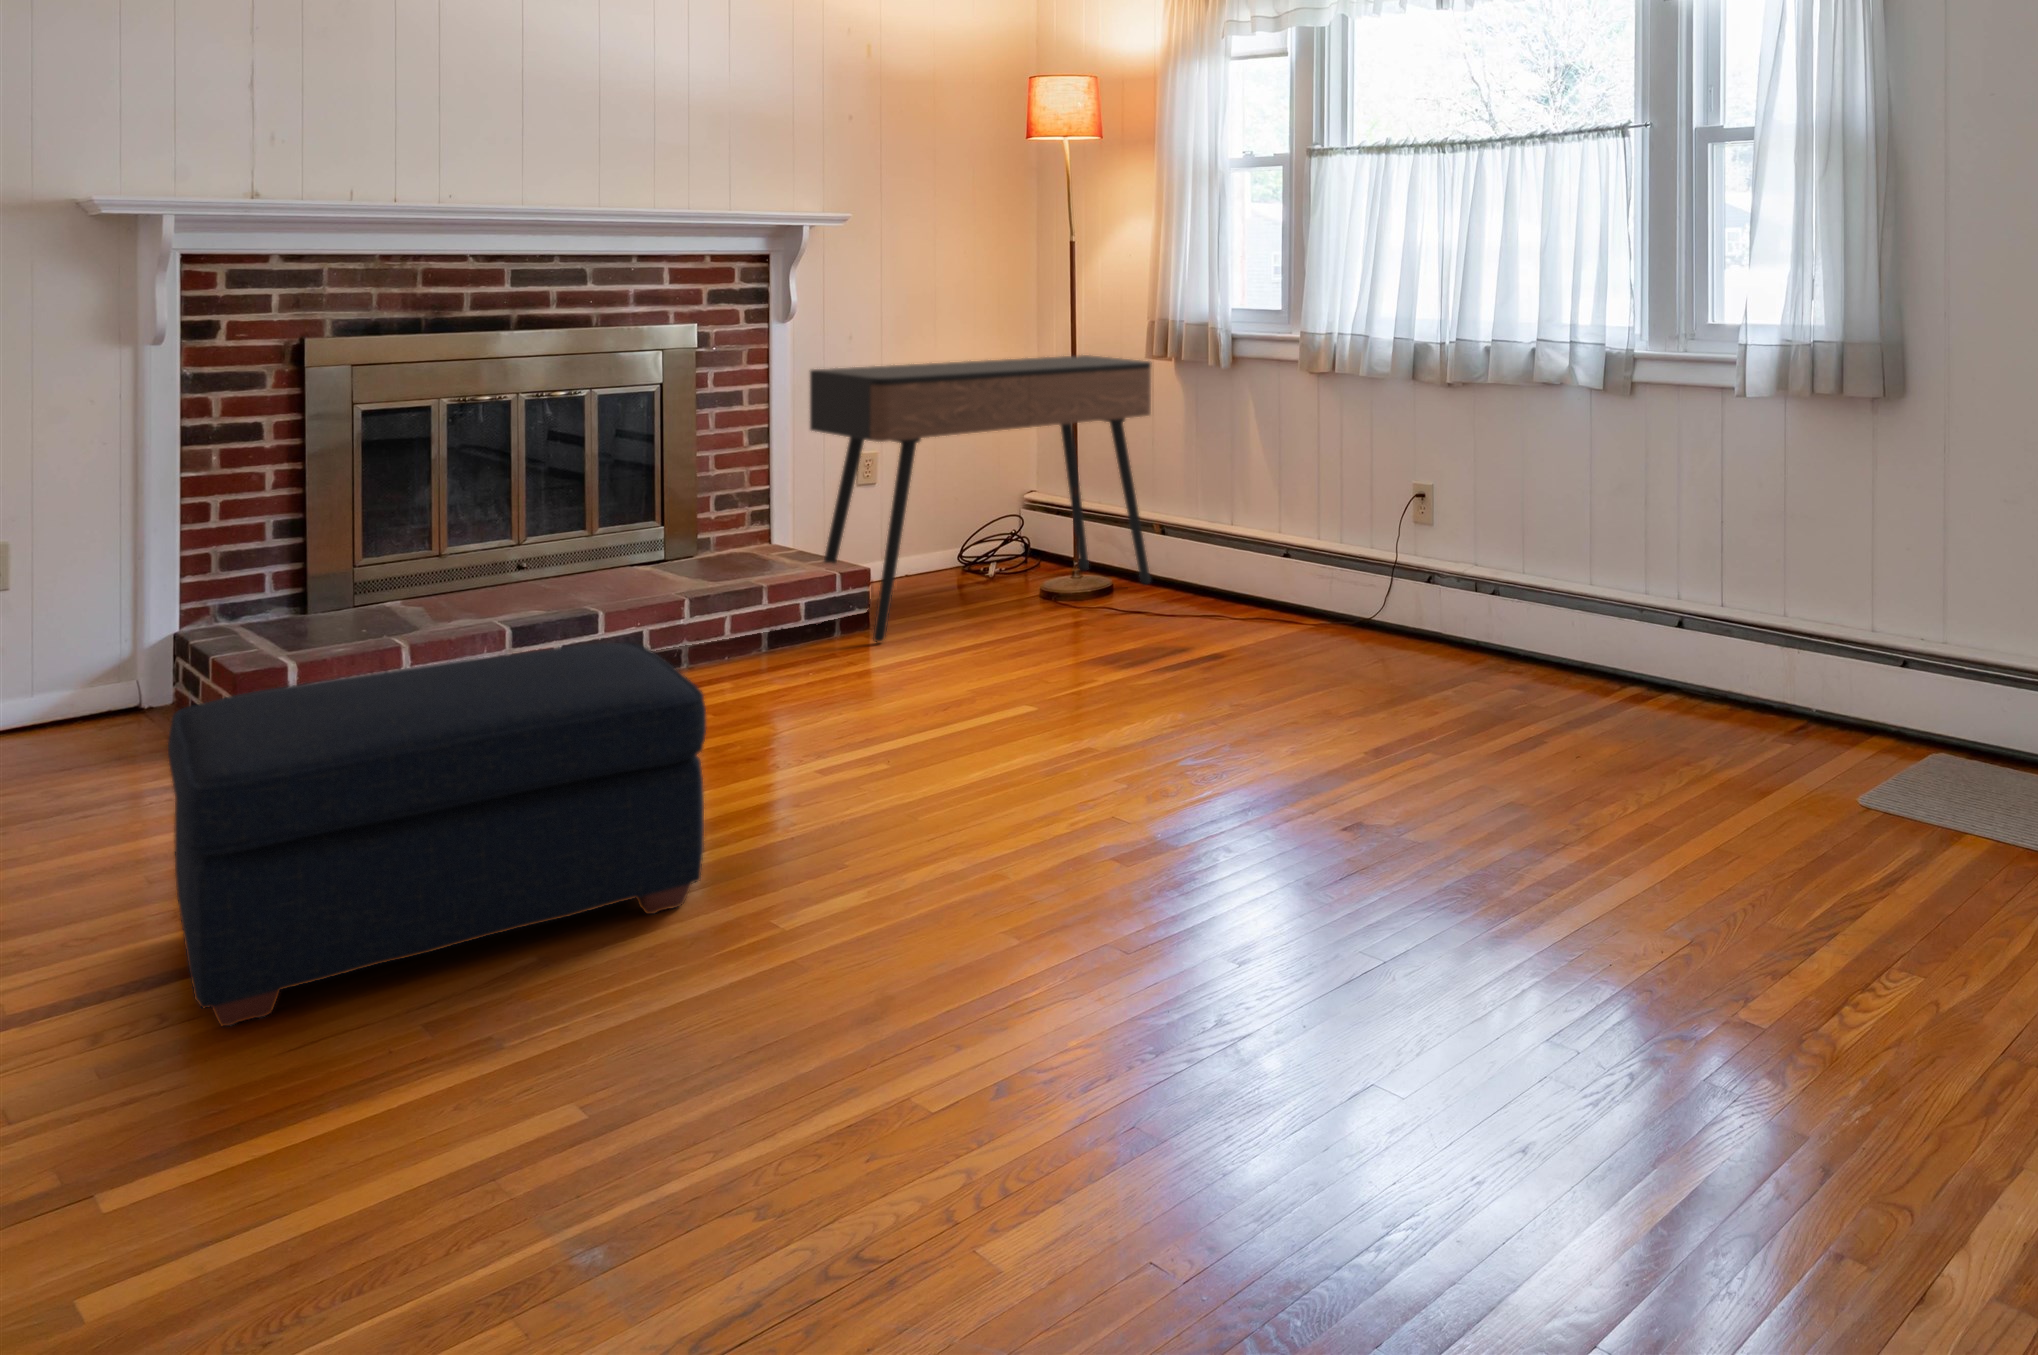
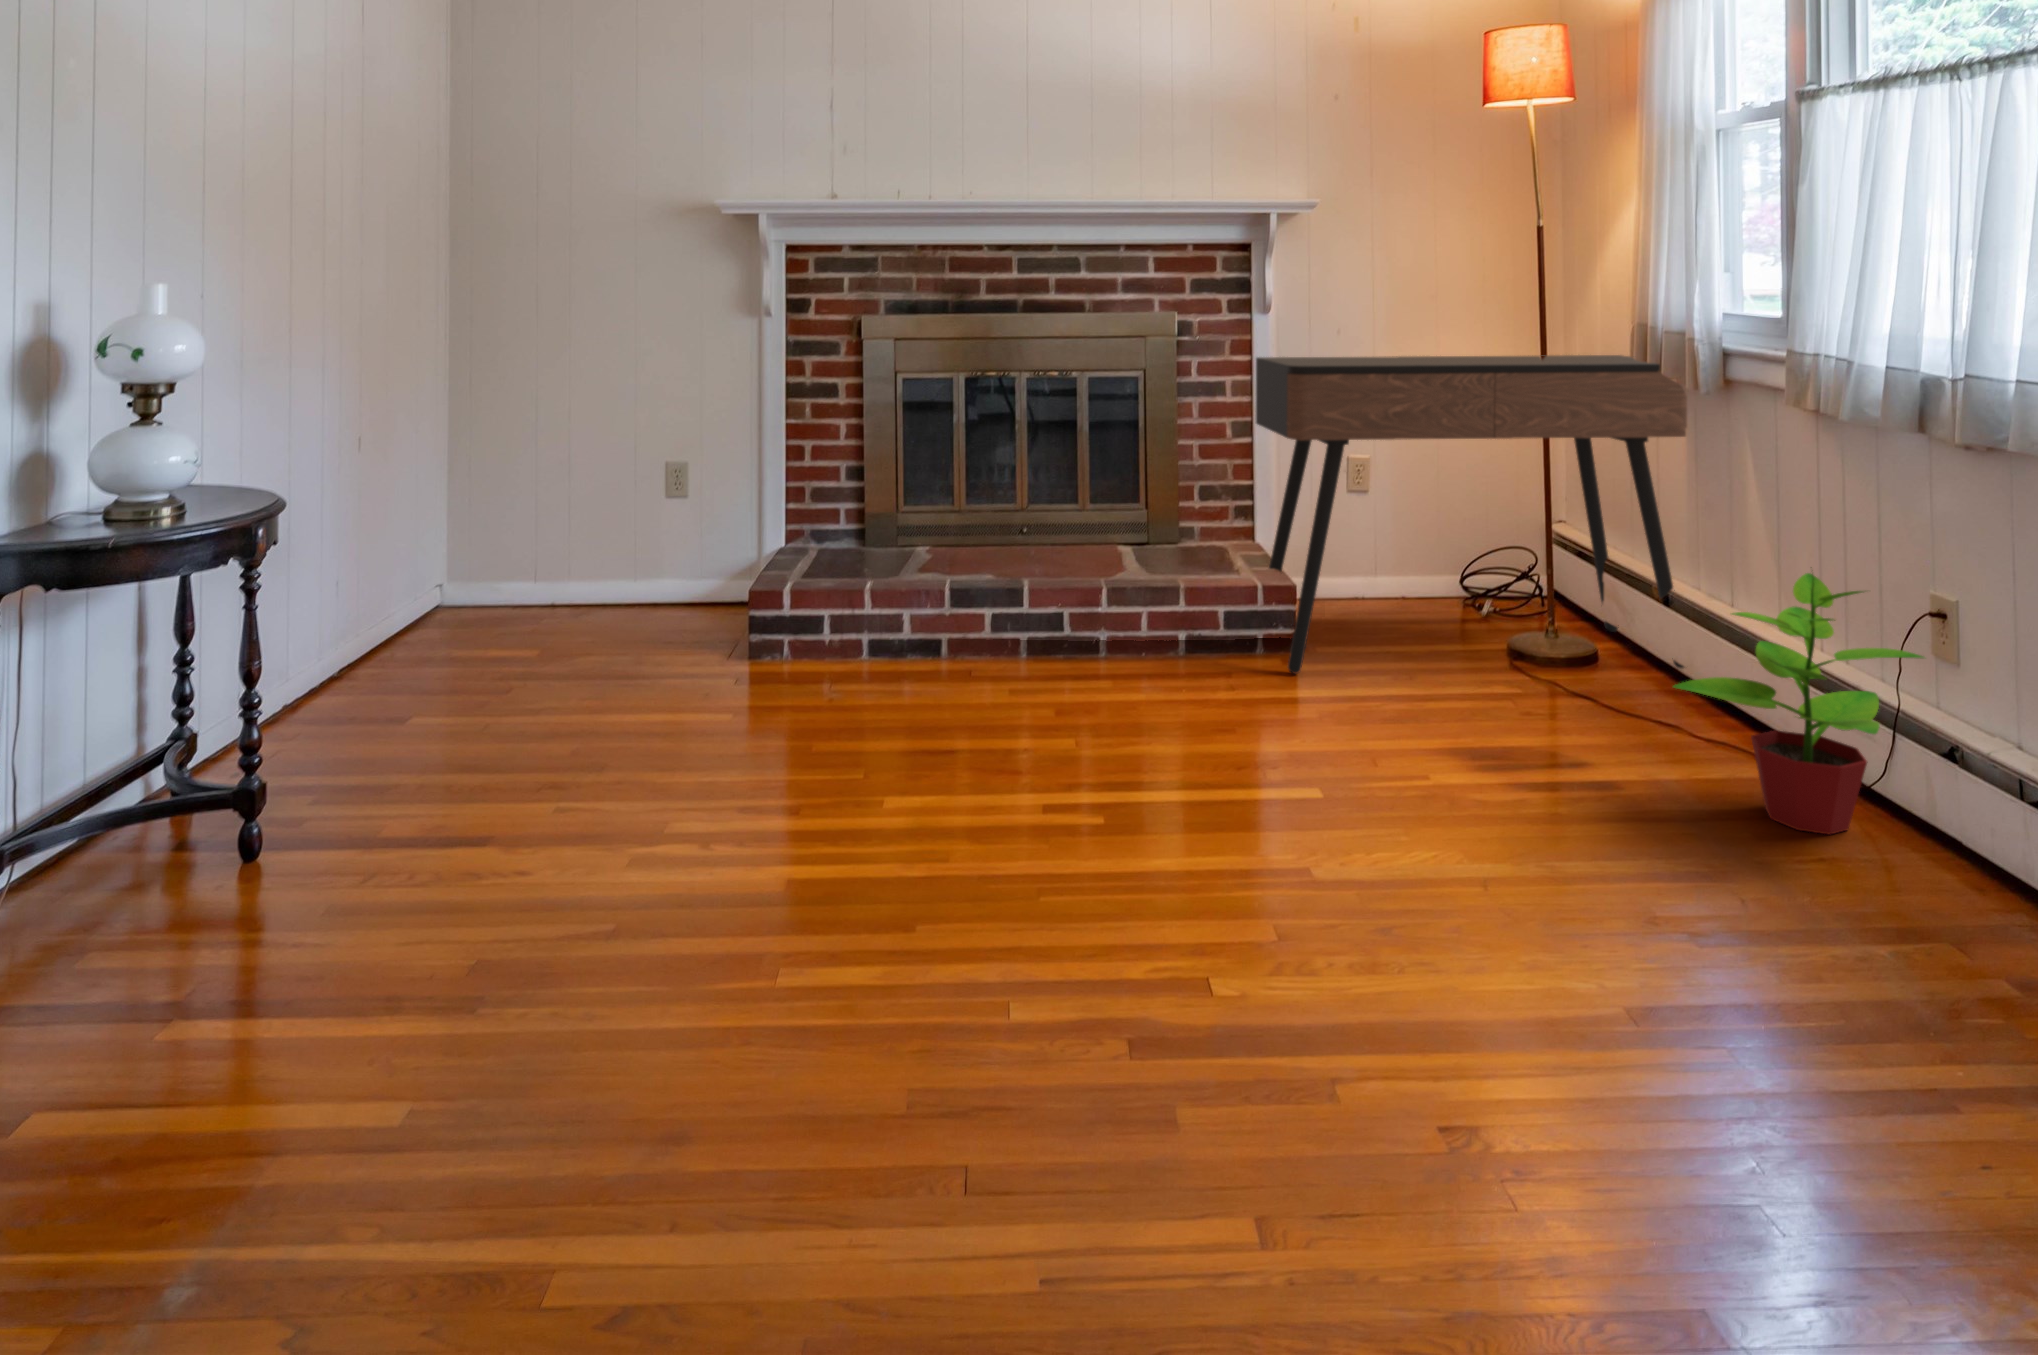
potted plant: none [1193,492,1326,652] -> present [1673,573,1923,834]
ottoman: present [168,642,706,1026] -> none [330,613,849,967]

